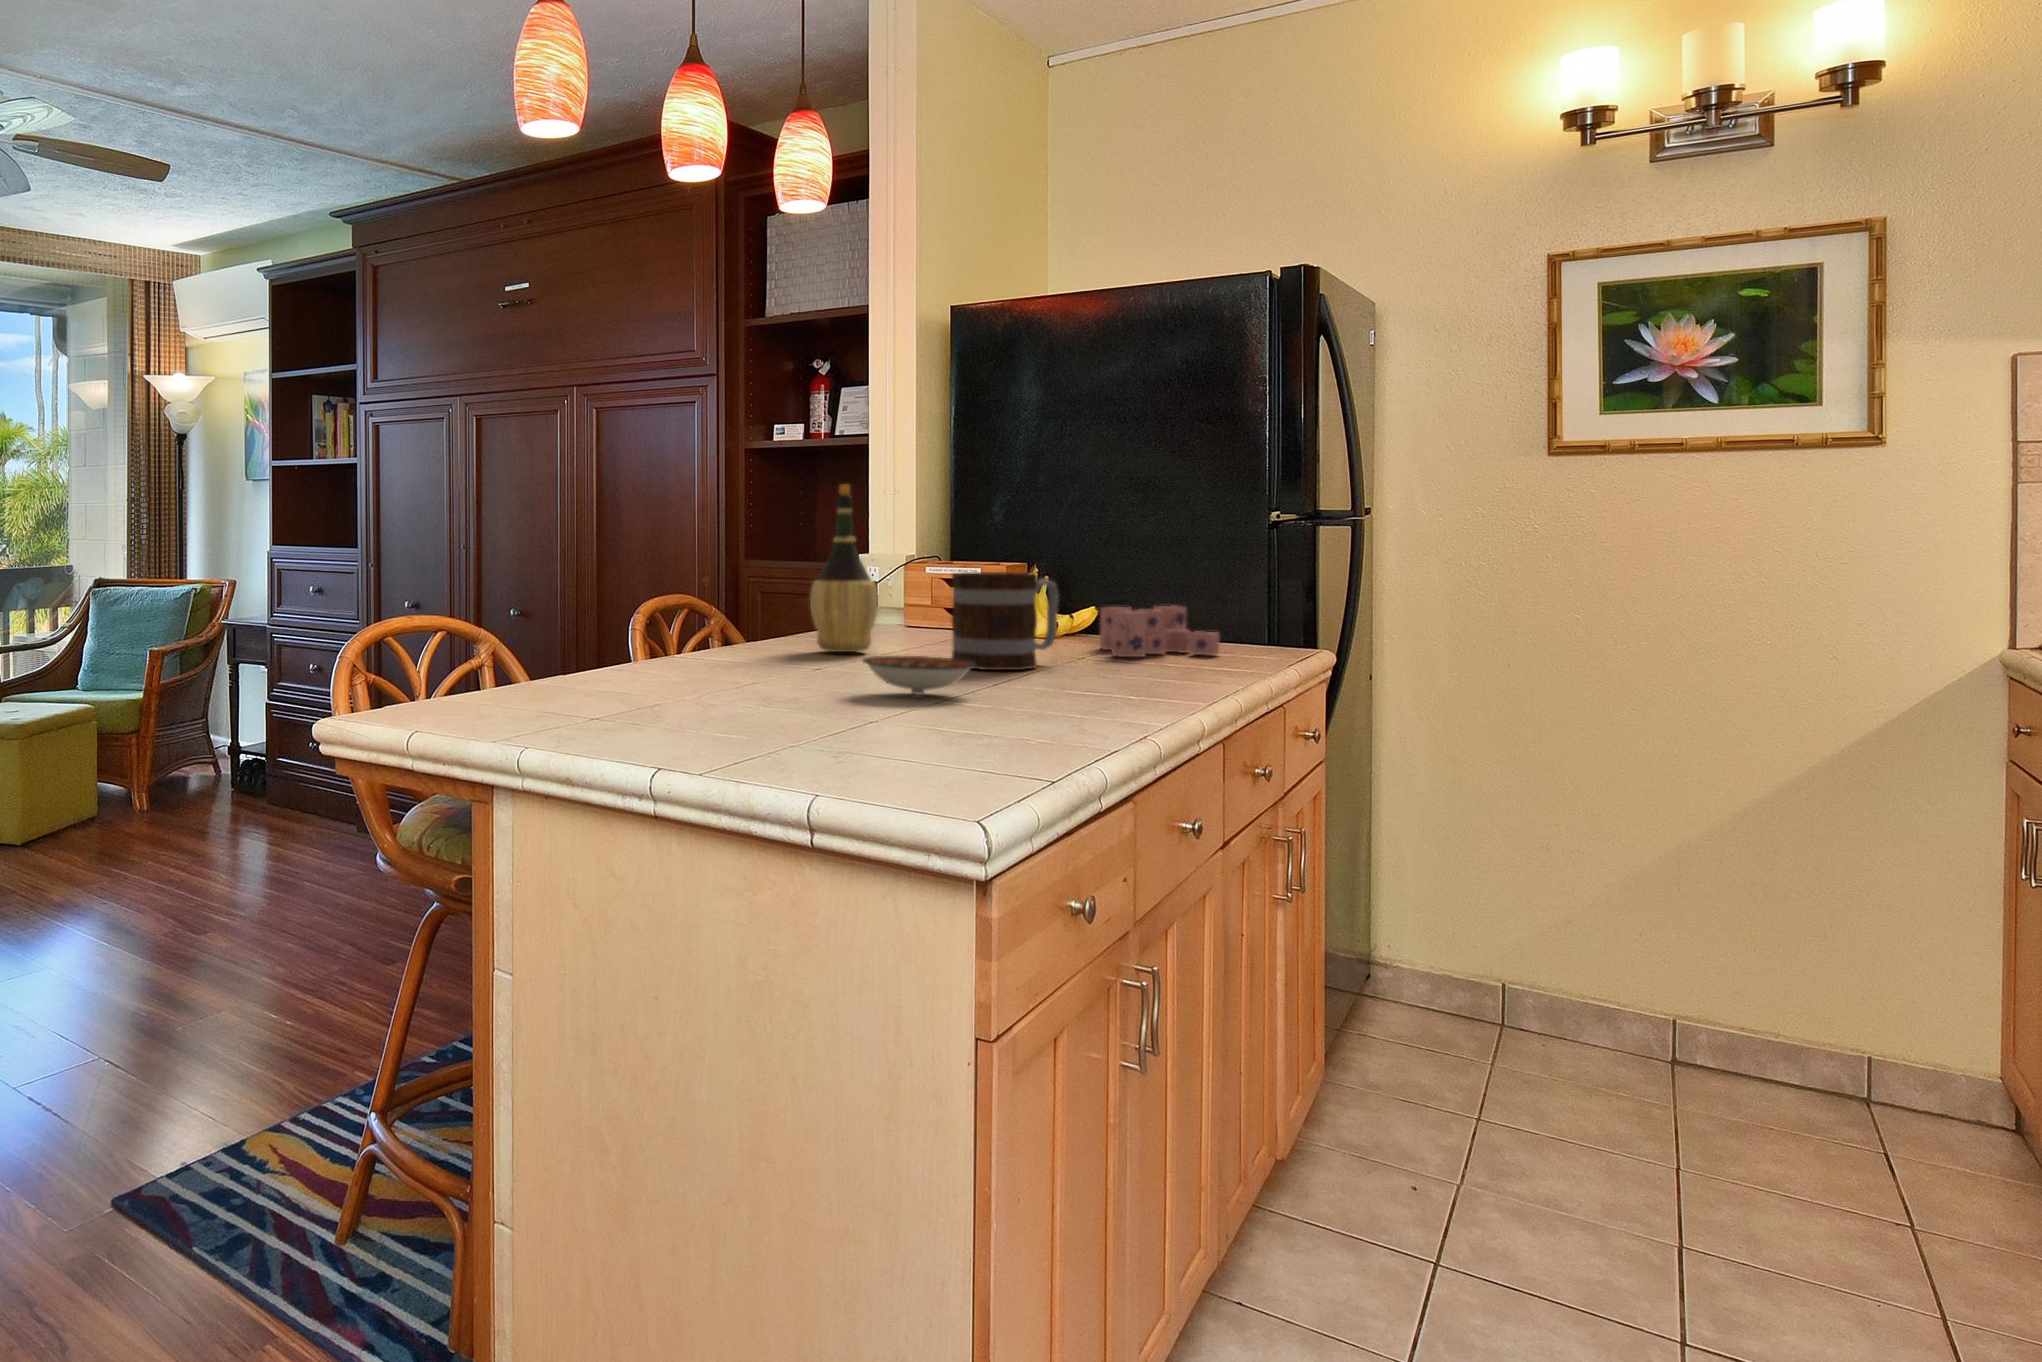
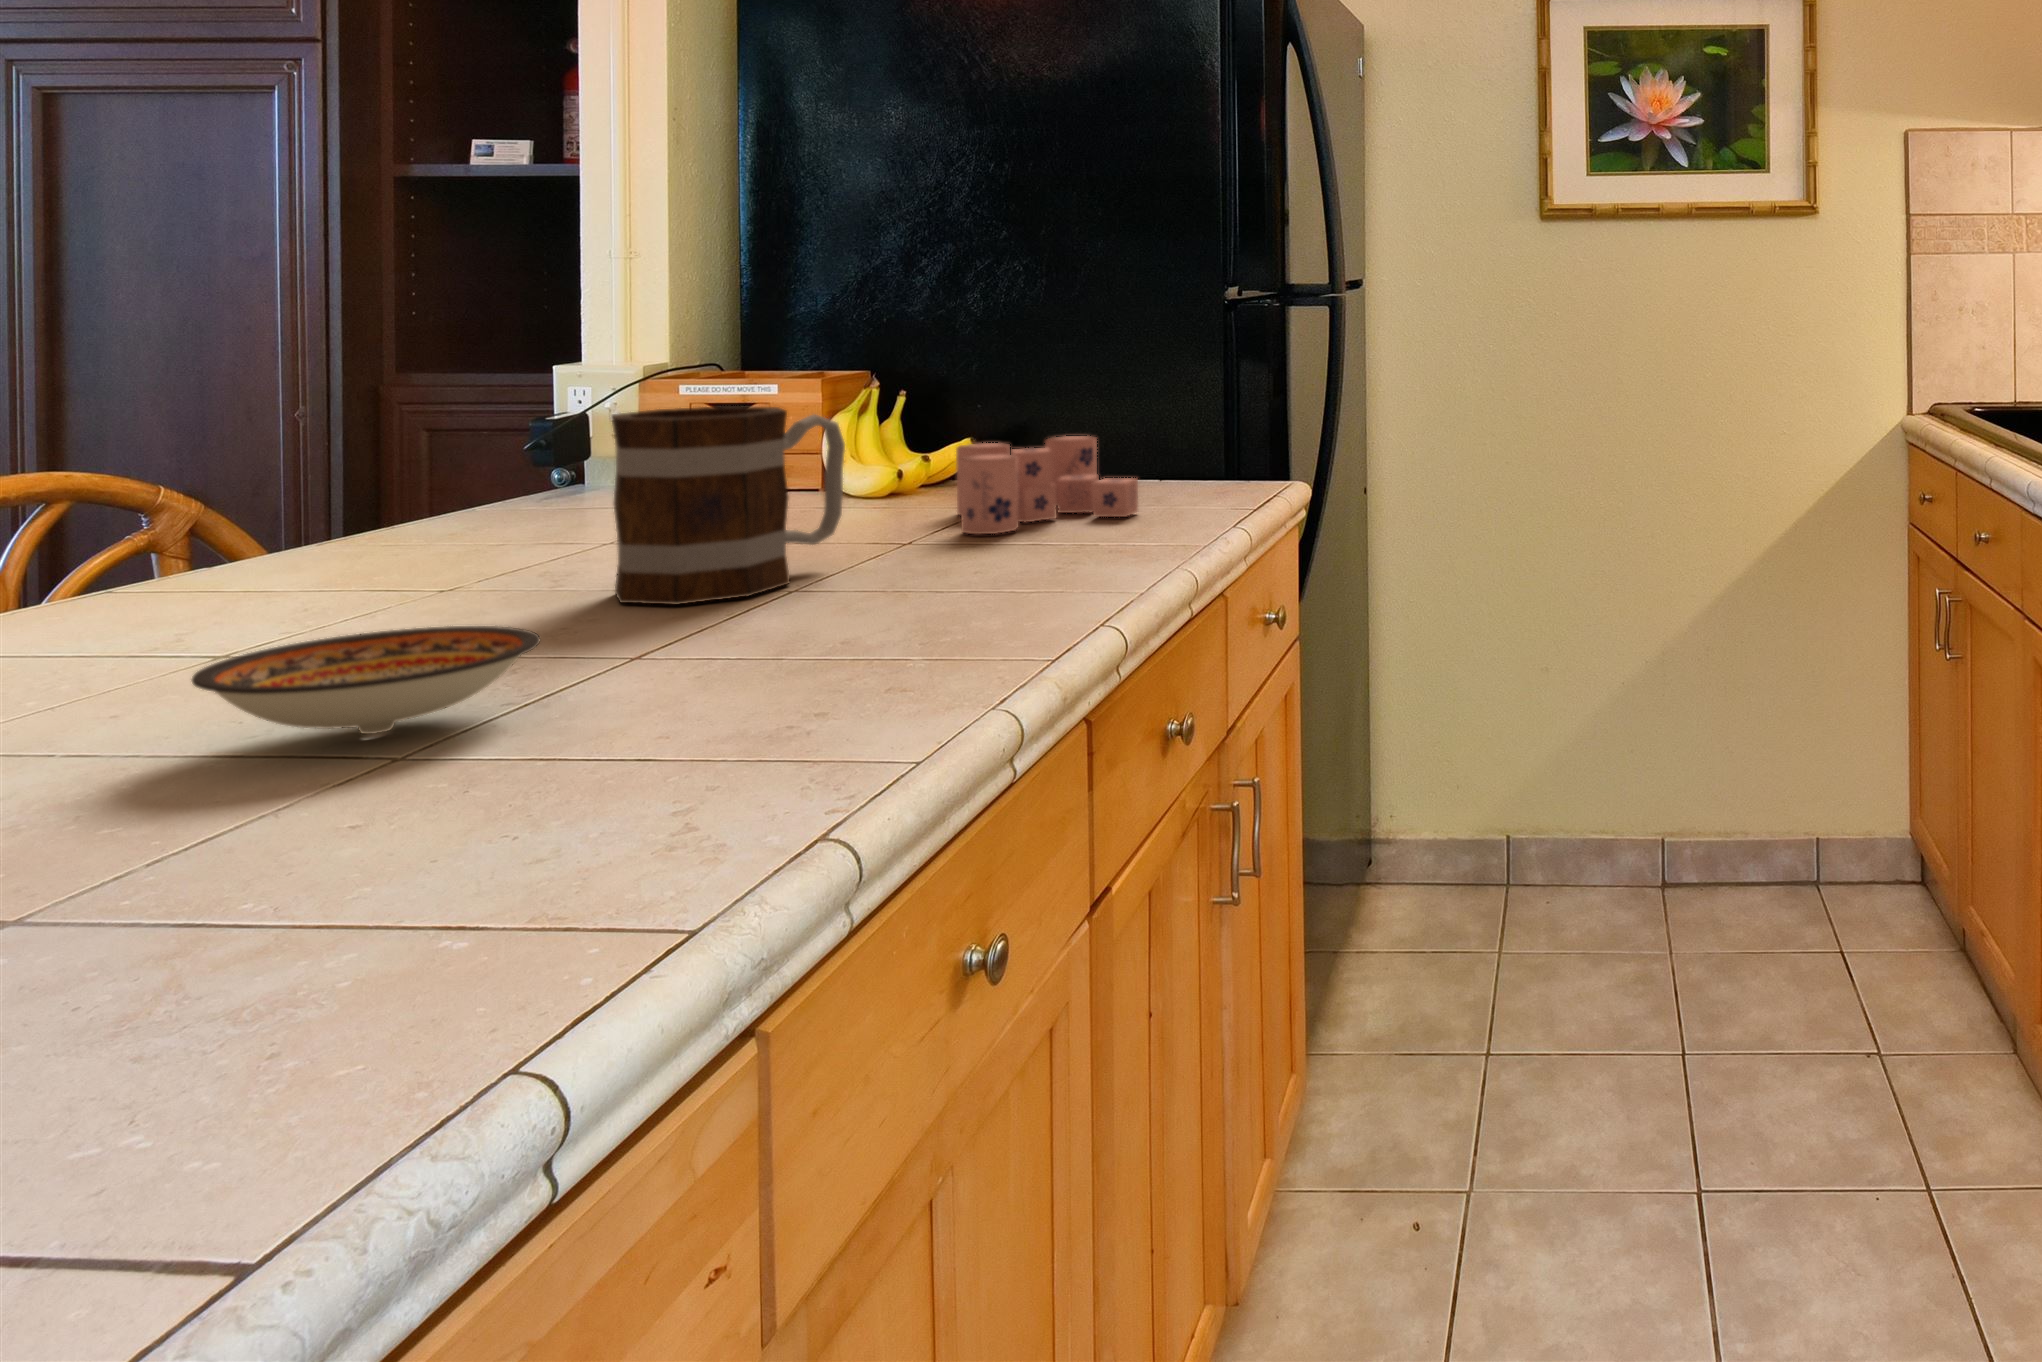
wine bottle: present [810,484,878,652] -> none [323,237,496,576]

